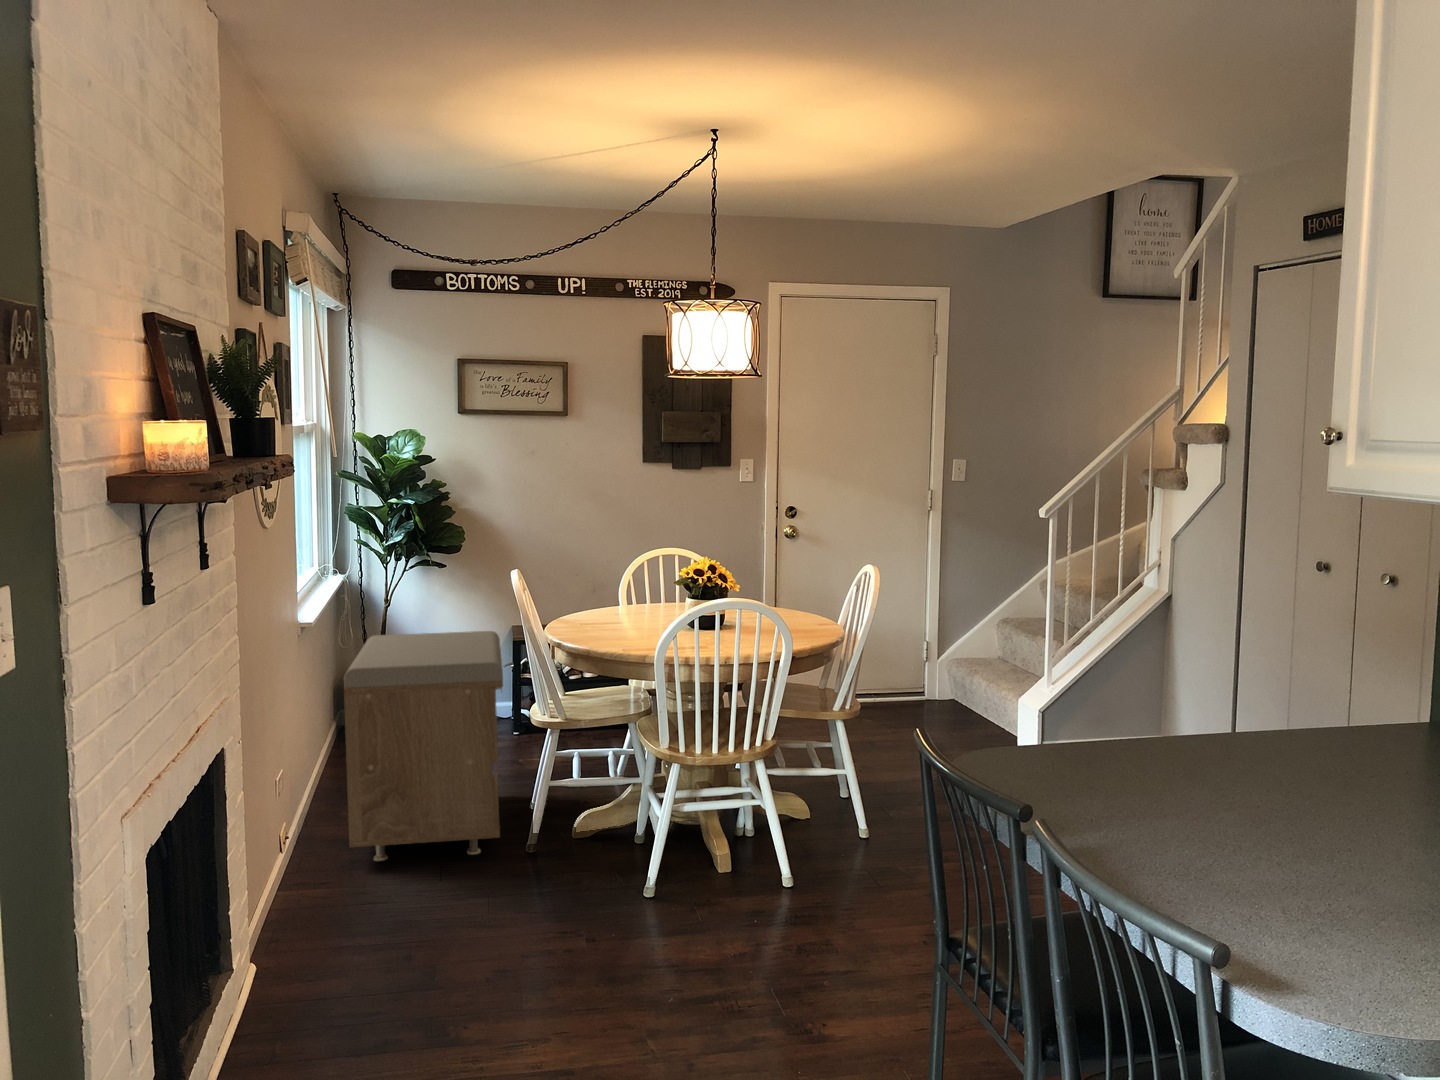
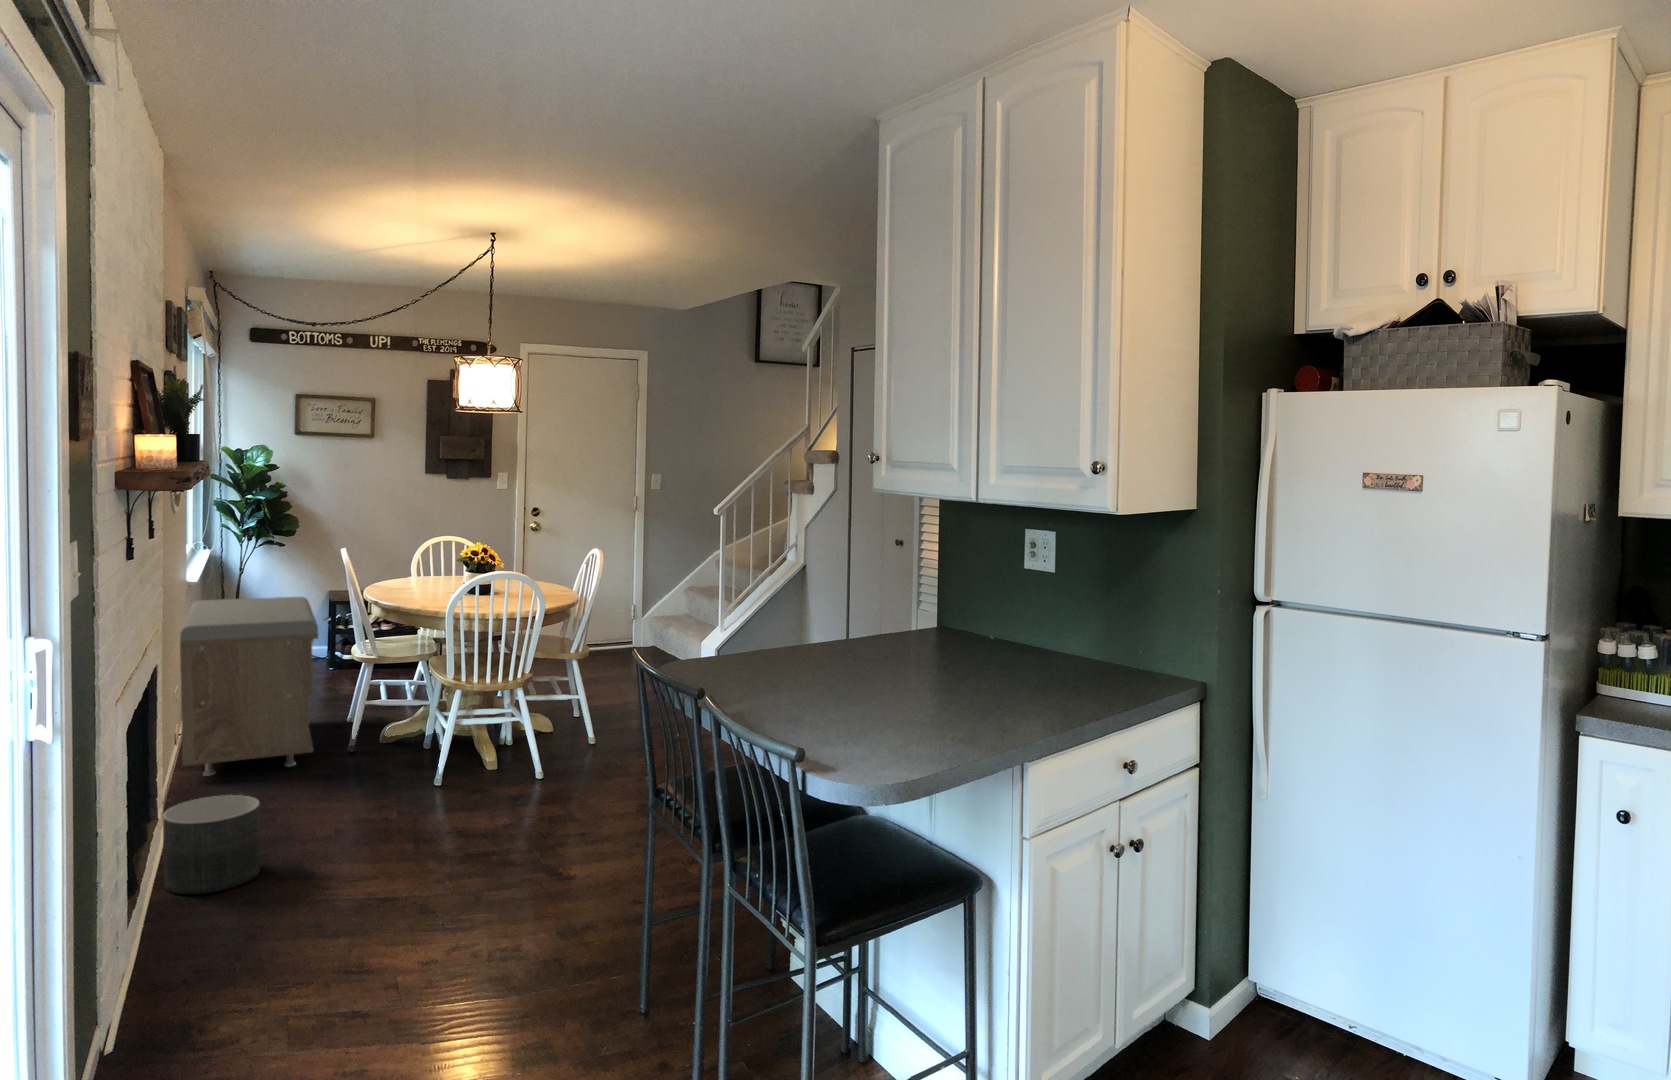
planter: none [305,895,420,1027] -> present [162,795,260,894]

